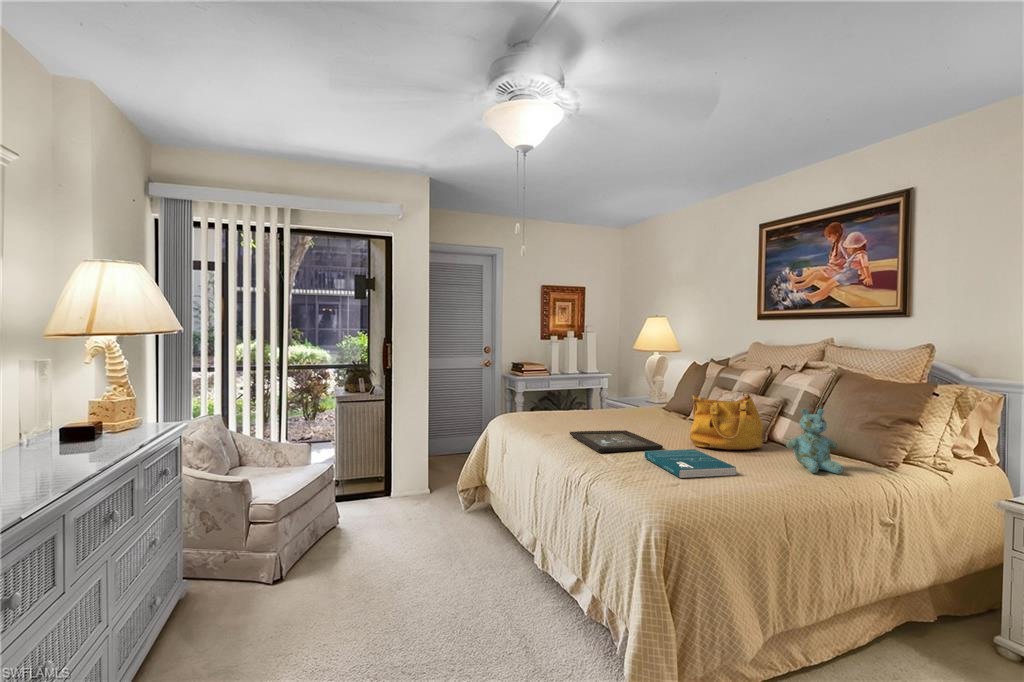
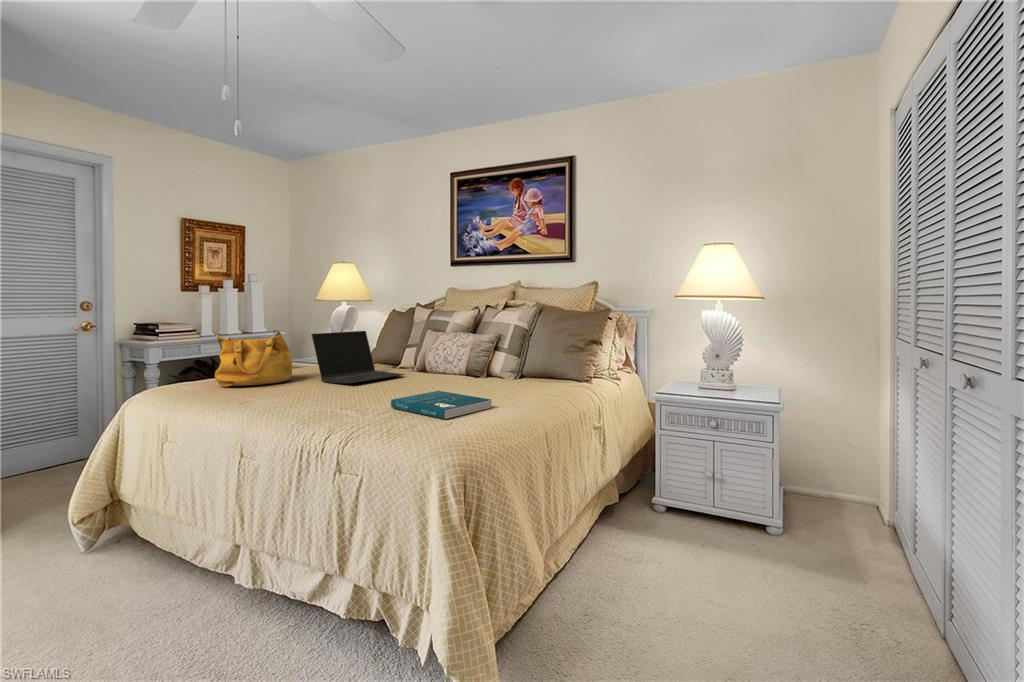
laptop: none [608,383,685,429] -> present [311,331,405,383]
handbag: present [690,393,763,450] -> present [215,330,292,387]
stuffed bear: present [787,409,843,474] -> none [522,337,568,395]
tray: present [569,430,663,453] -> none [277,385,401,411]

